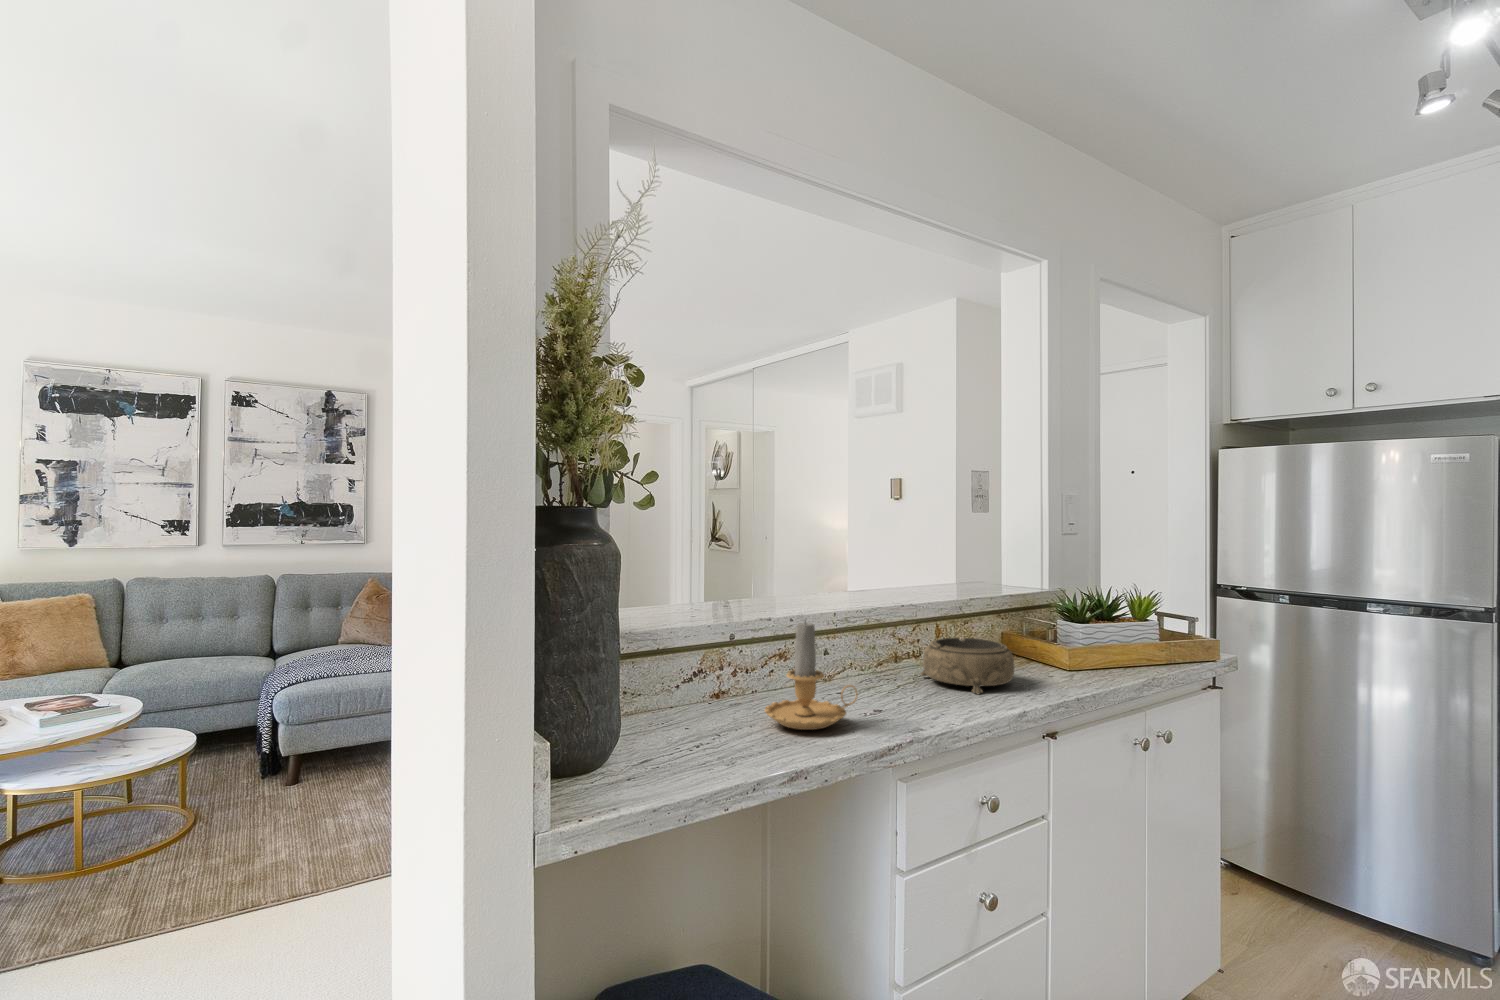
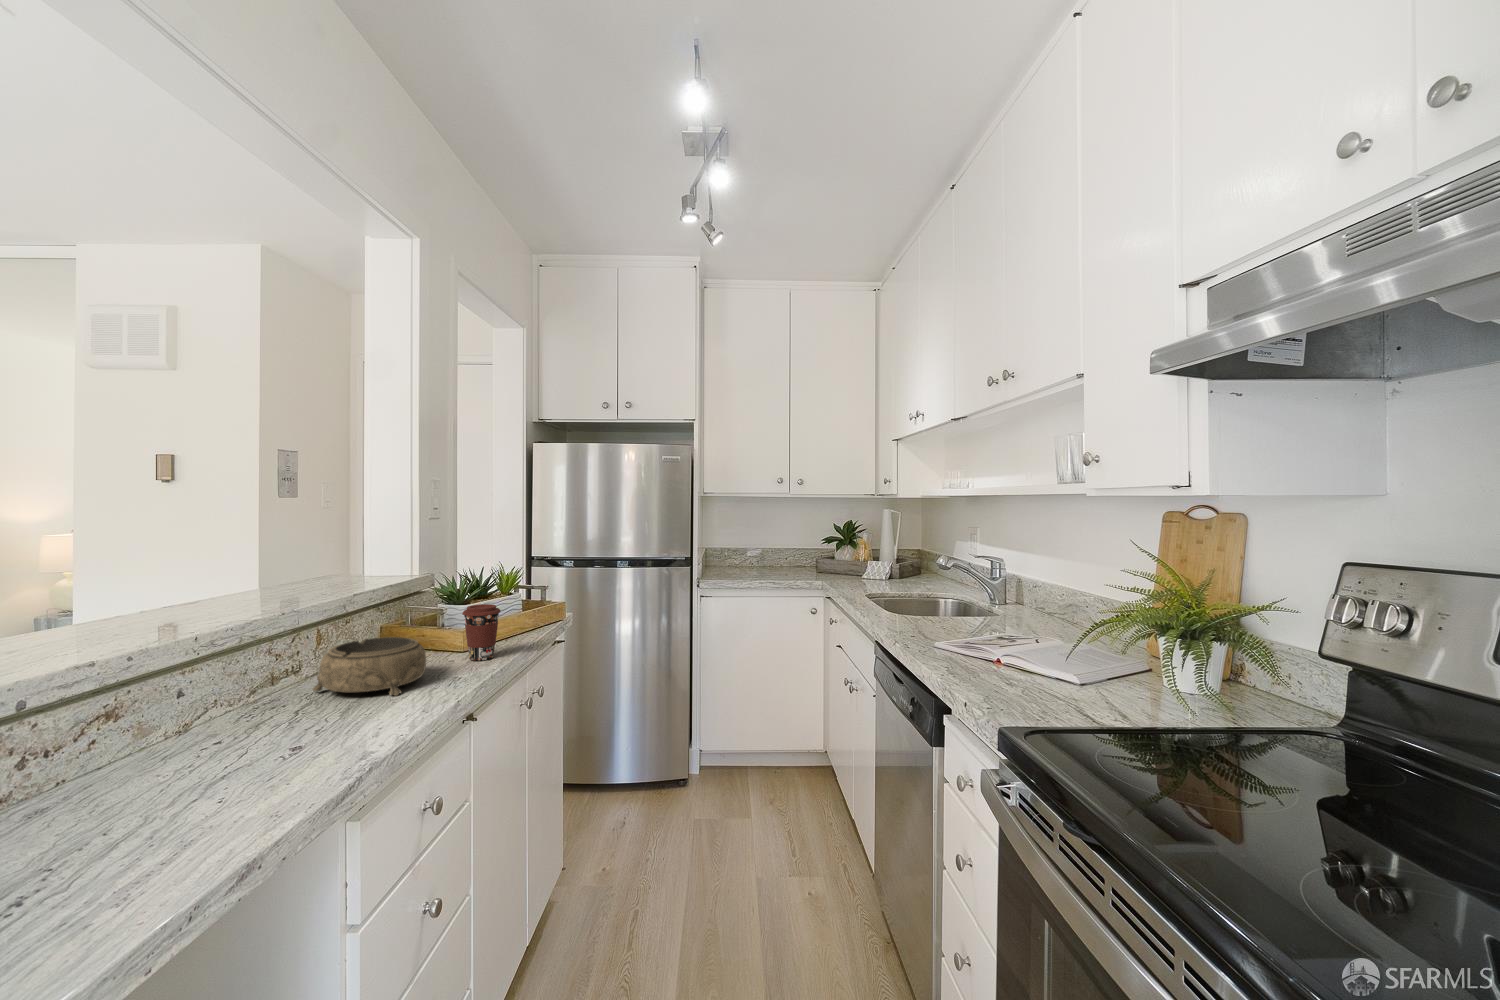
candle: present [765,622,858,730] -> none [126,656,276,812]
coffee cup: none [1061,622,1104,683] -> present [462,604,501,661]

